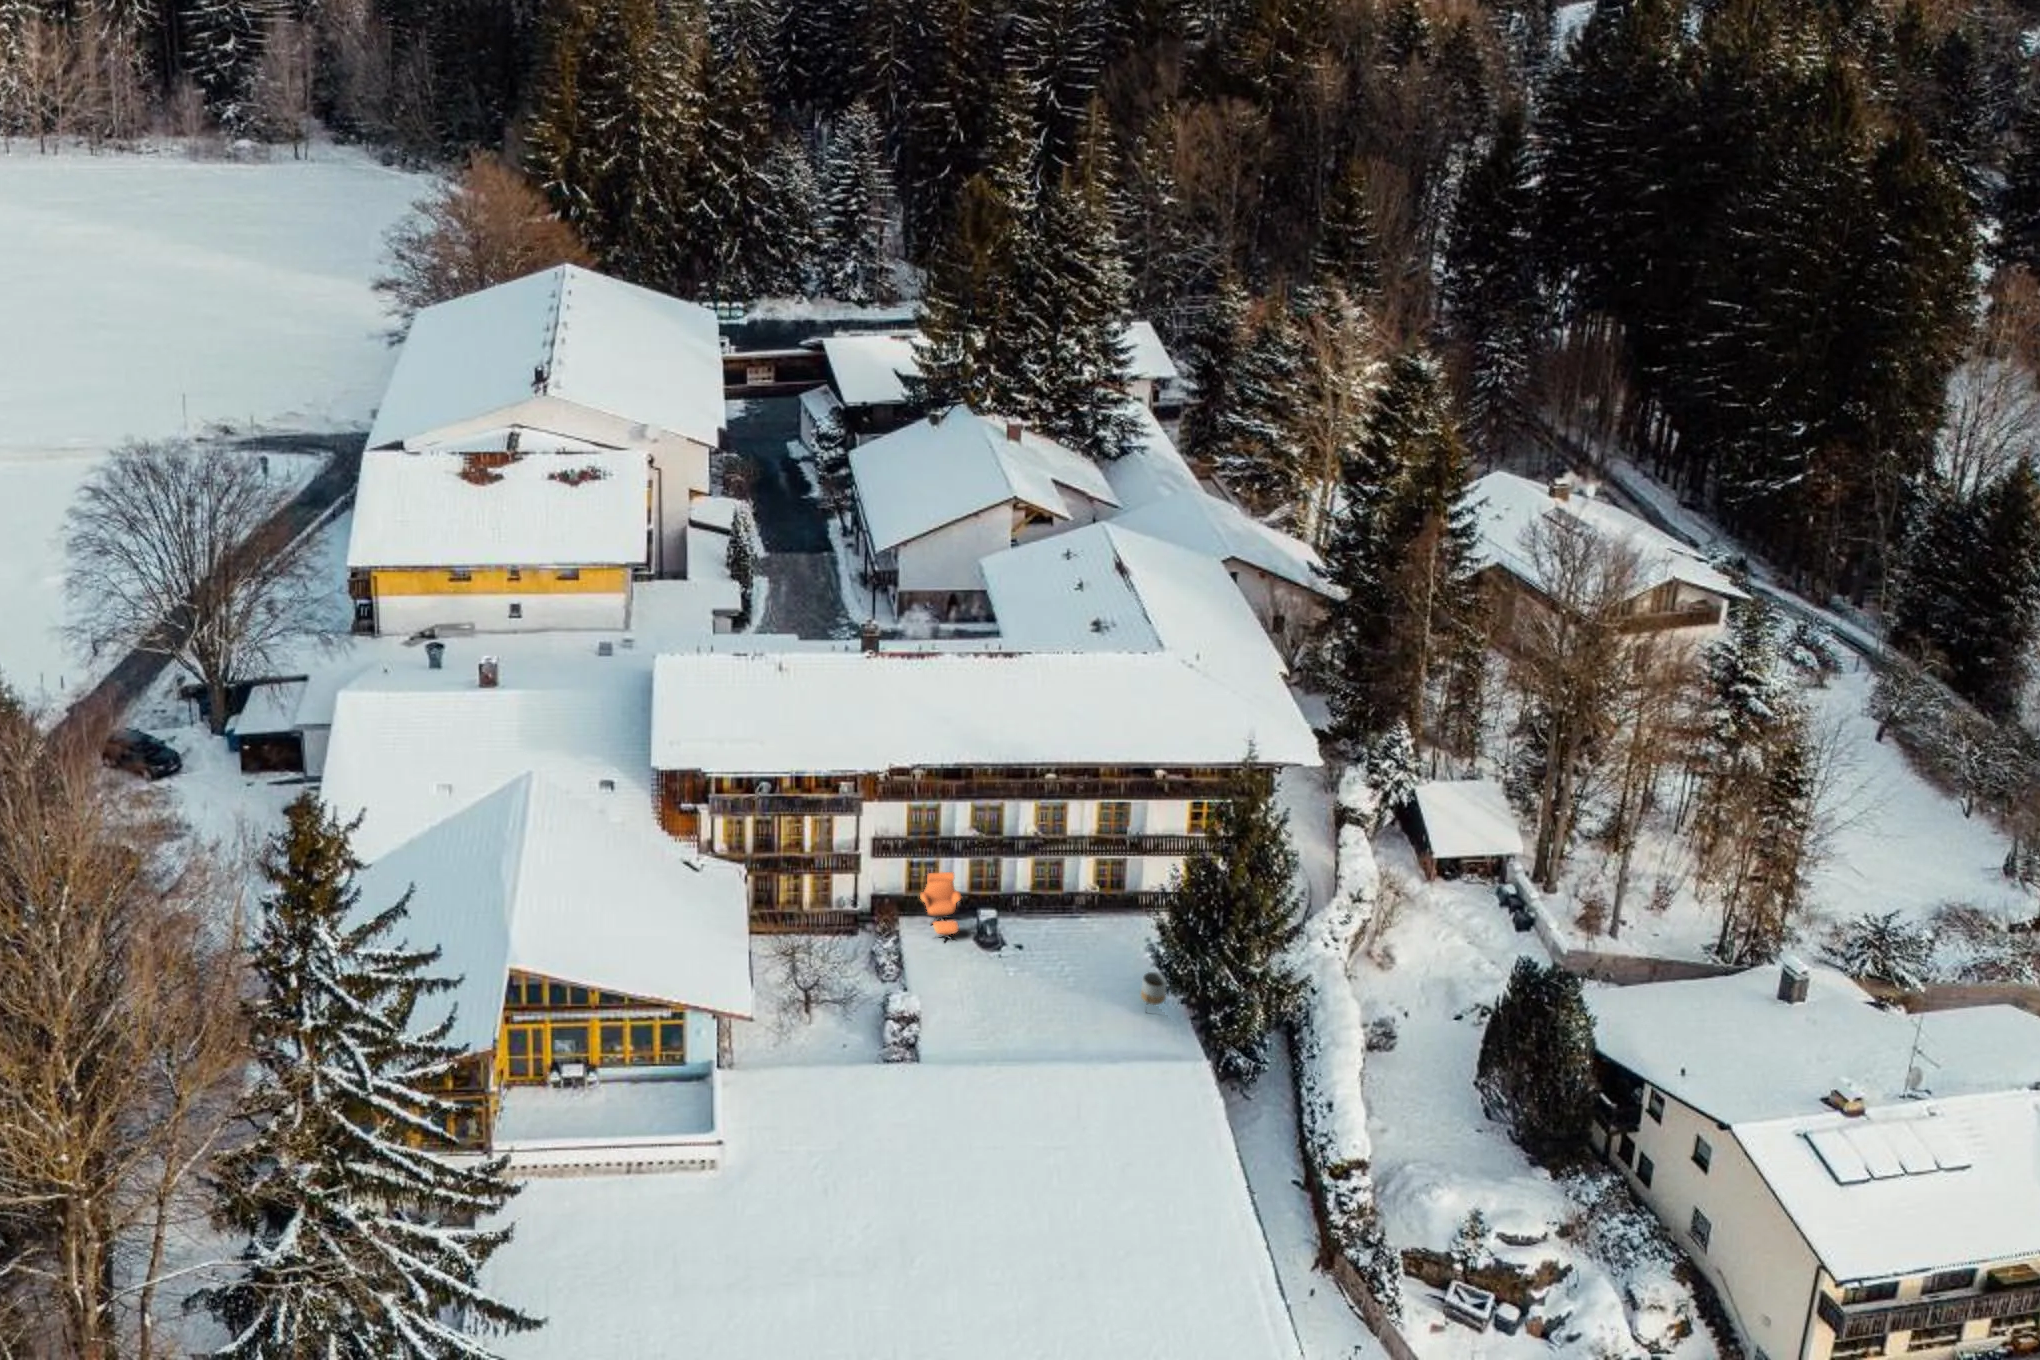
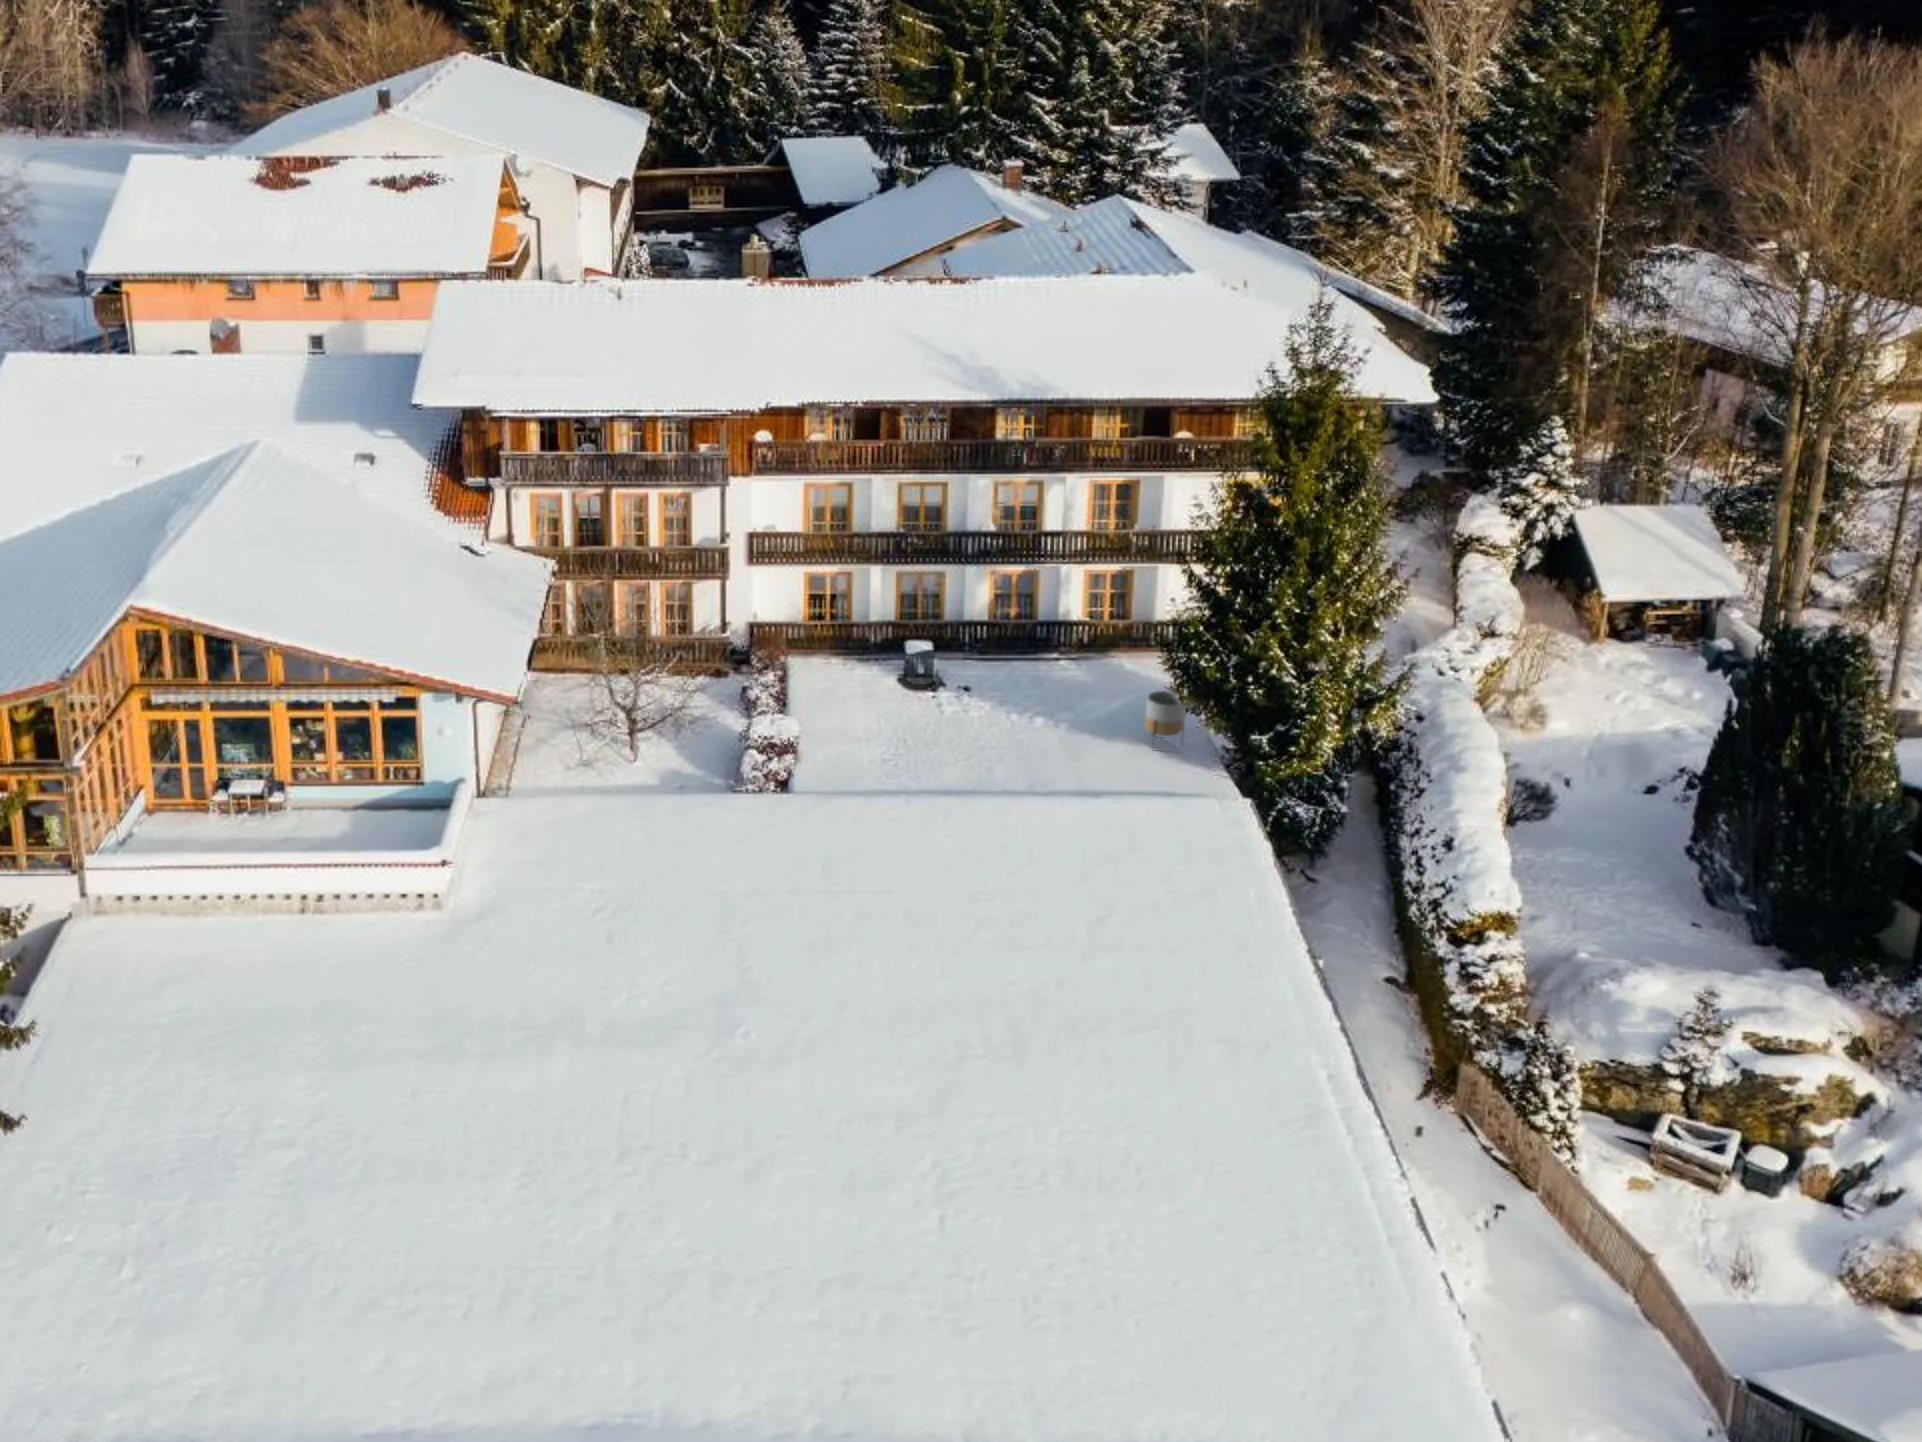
lounge chair: present [920,872,962,939] -> none [824,588,886,685]

